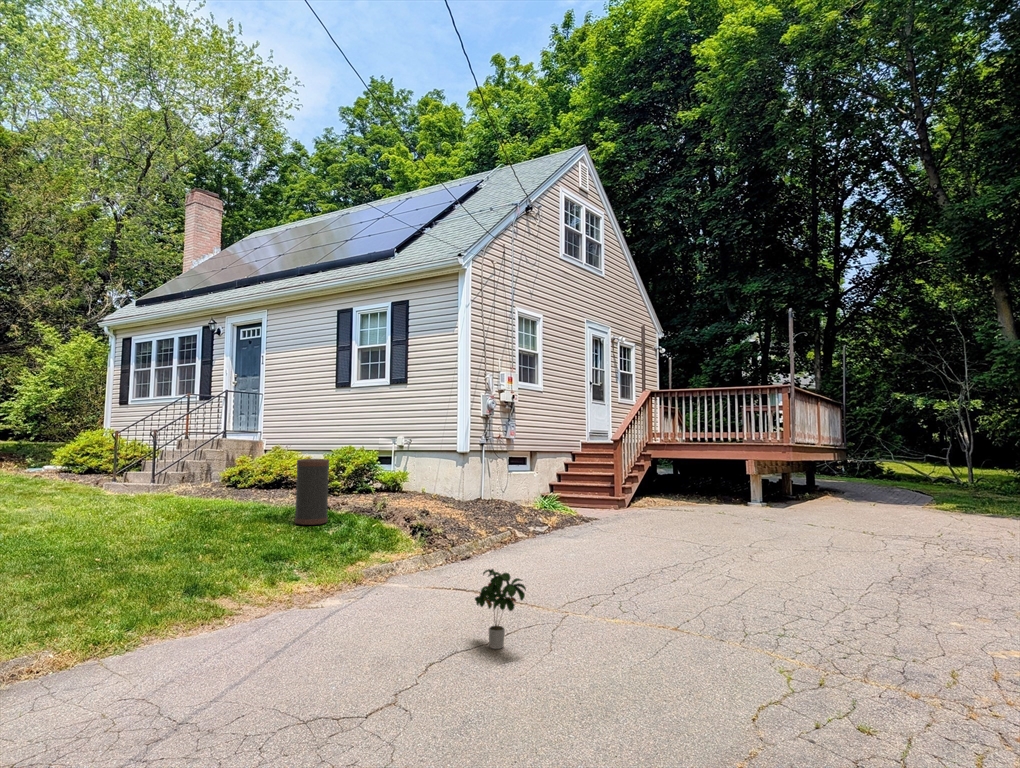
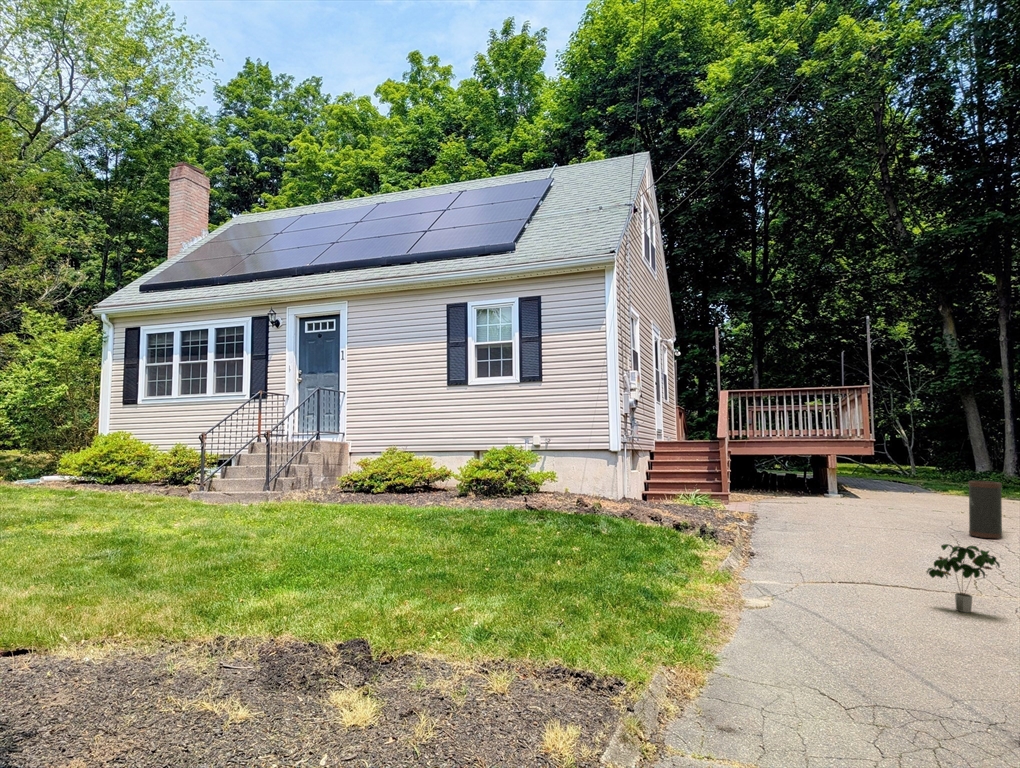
trash can: present [295,459,329,525] -> present [969,481,1002,538]

